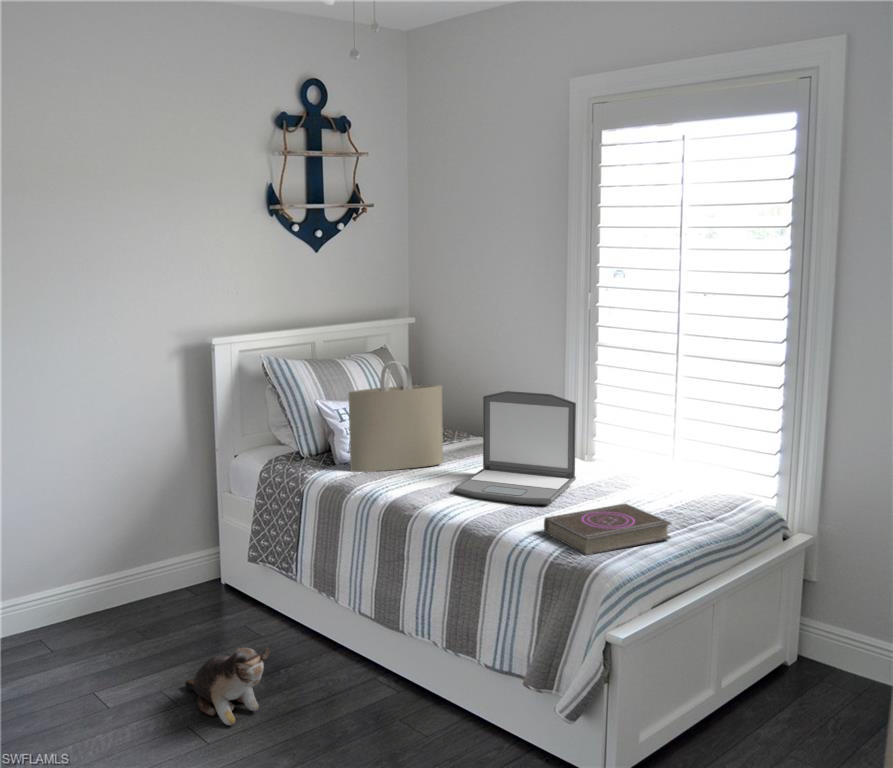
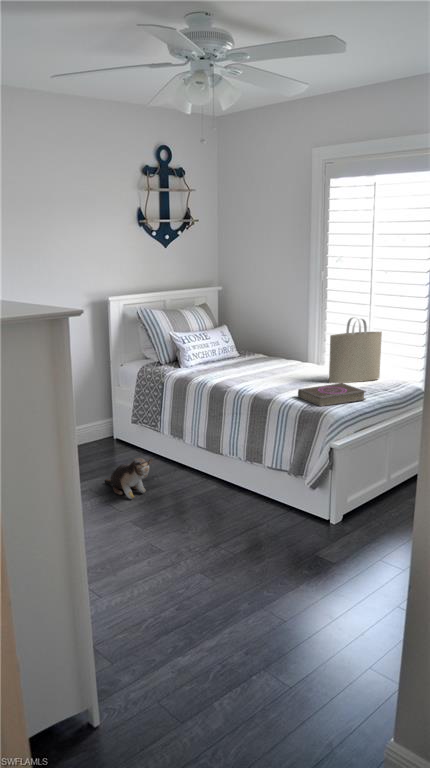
tote bag: present [349,361,443,472] -> present [329,317,382,383]
laptop: present [454,391,576,505] -> none [248,325,316,385]

